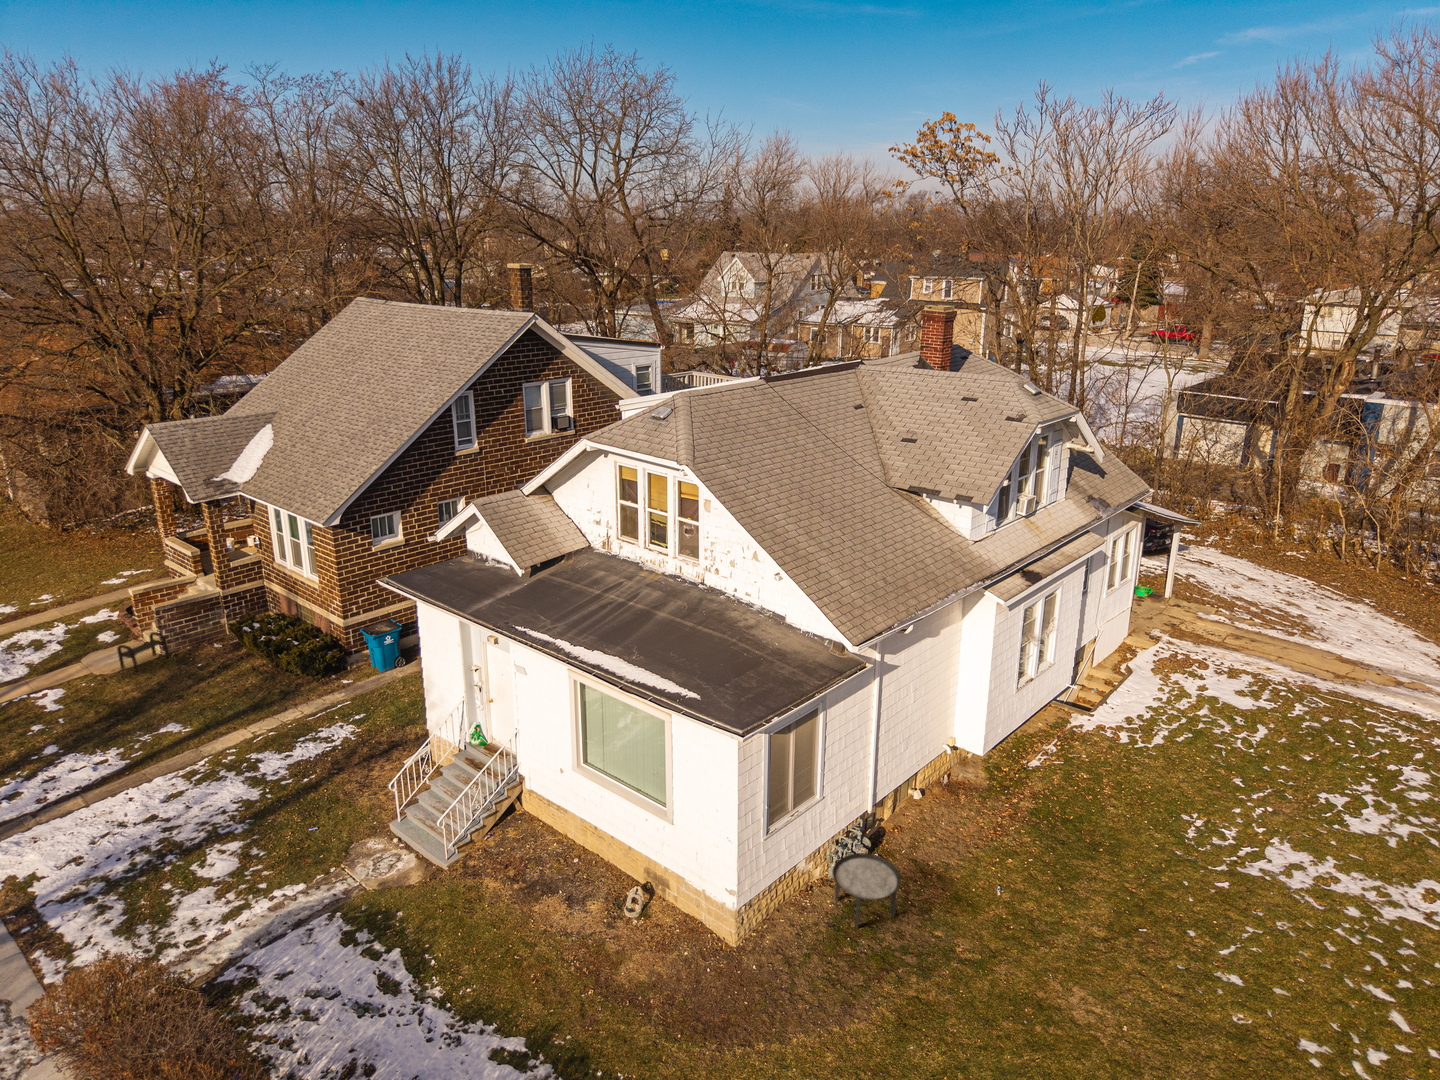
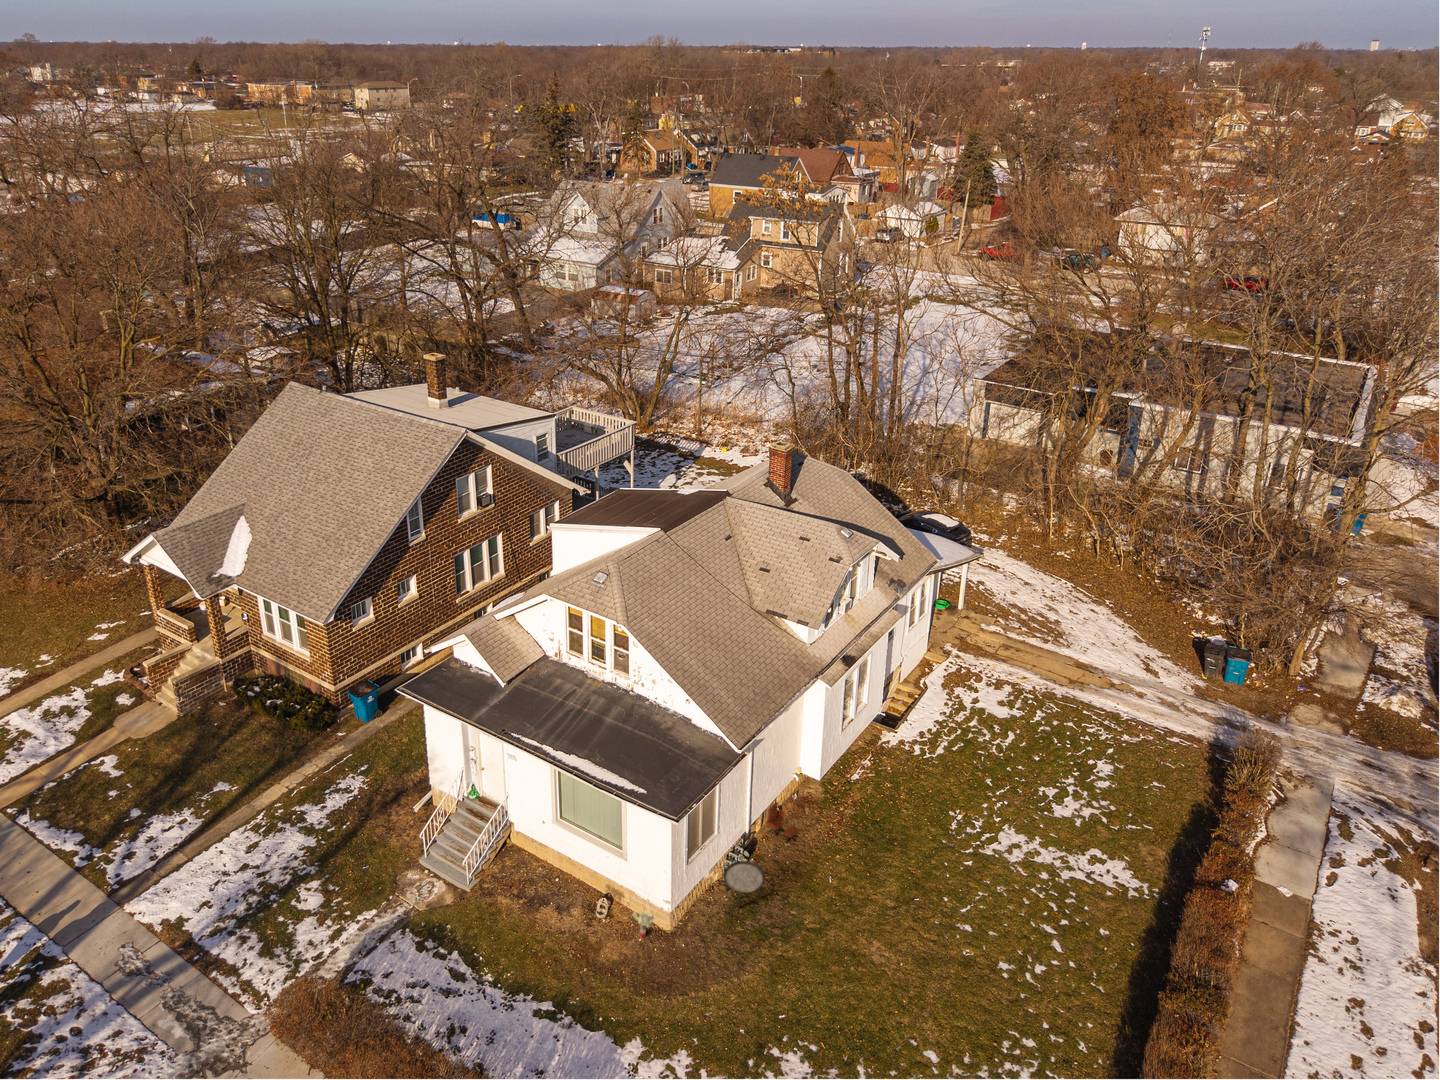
bench: present [117,632,170,672] -> none [146,701,187,736]
lounge chair: none [900,778,950,842] -> present [766,802,798,839]
potted tree: none [681,908,717,957] -> present [633,910,654,937]

